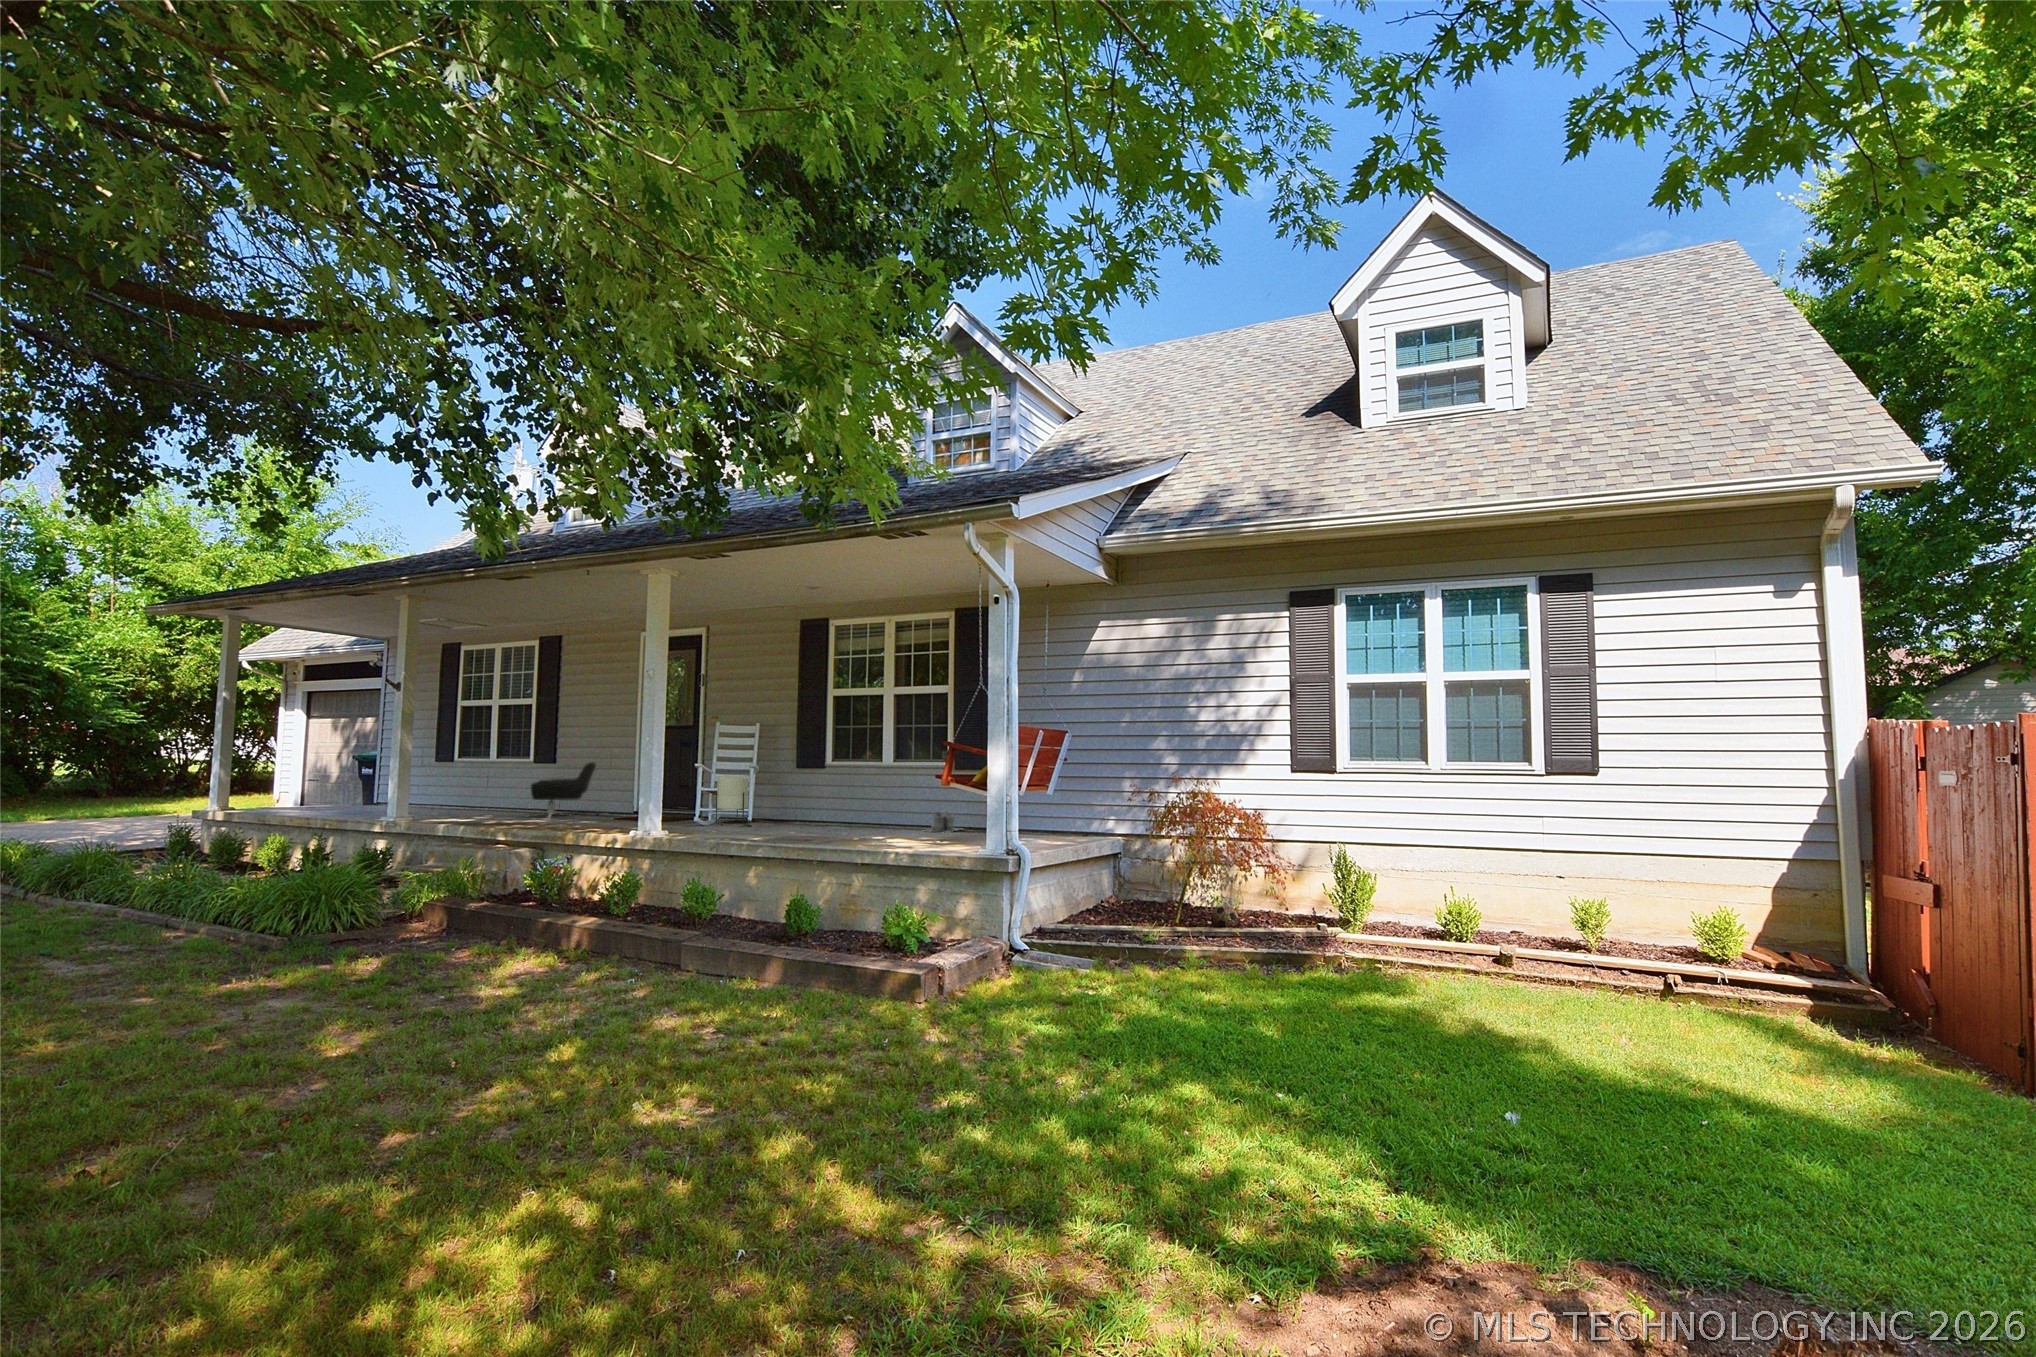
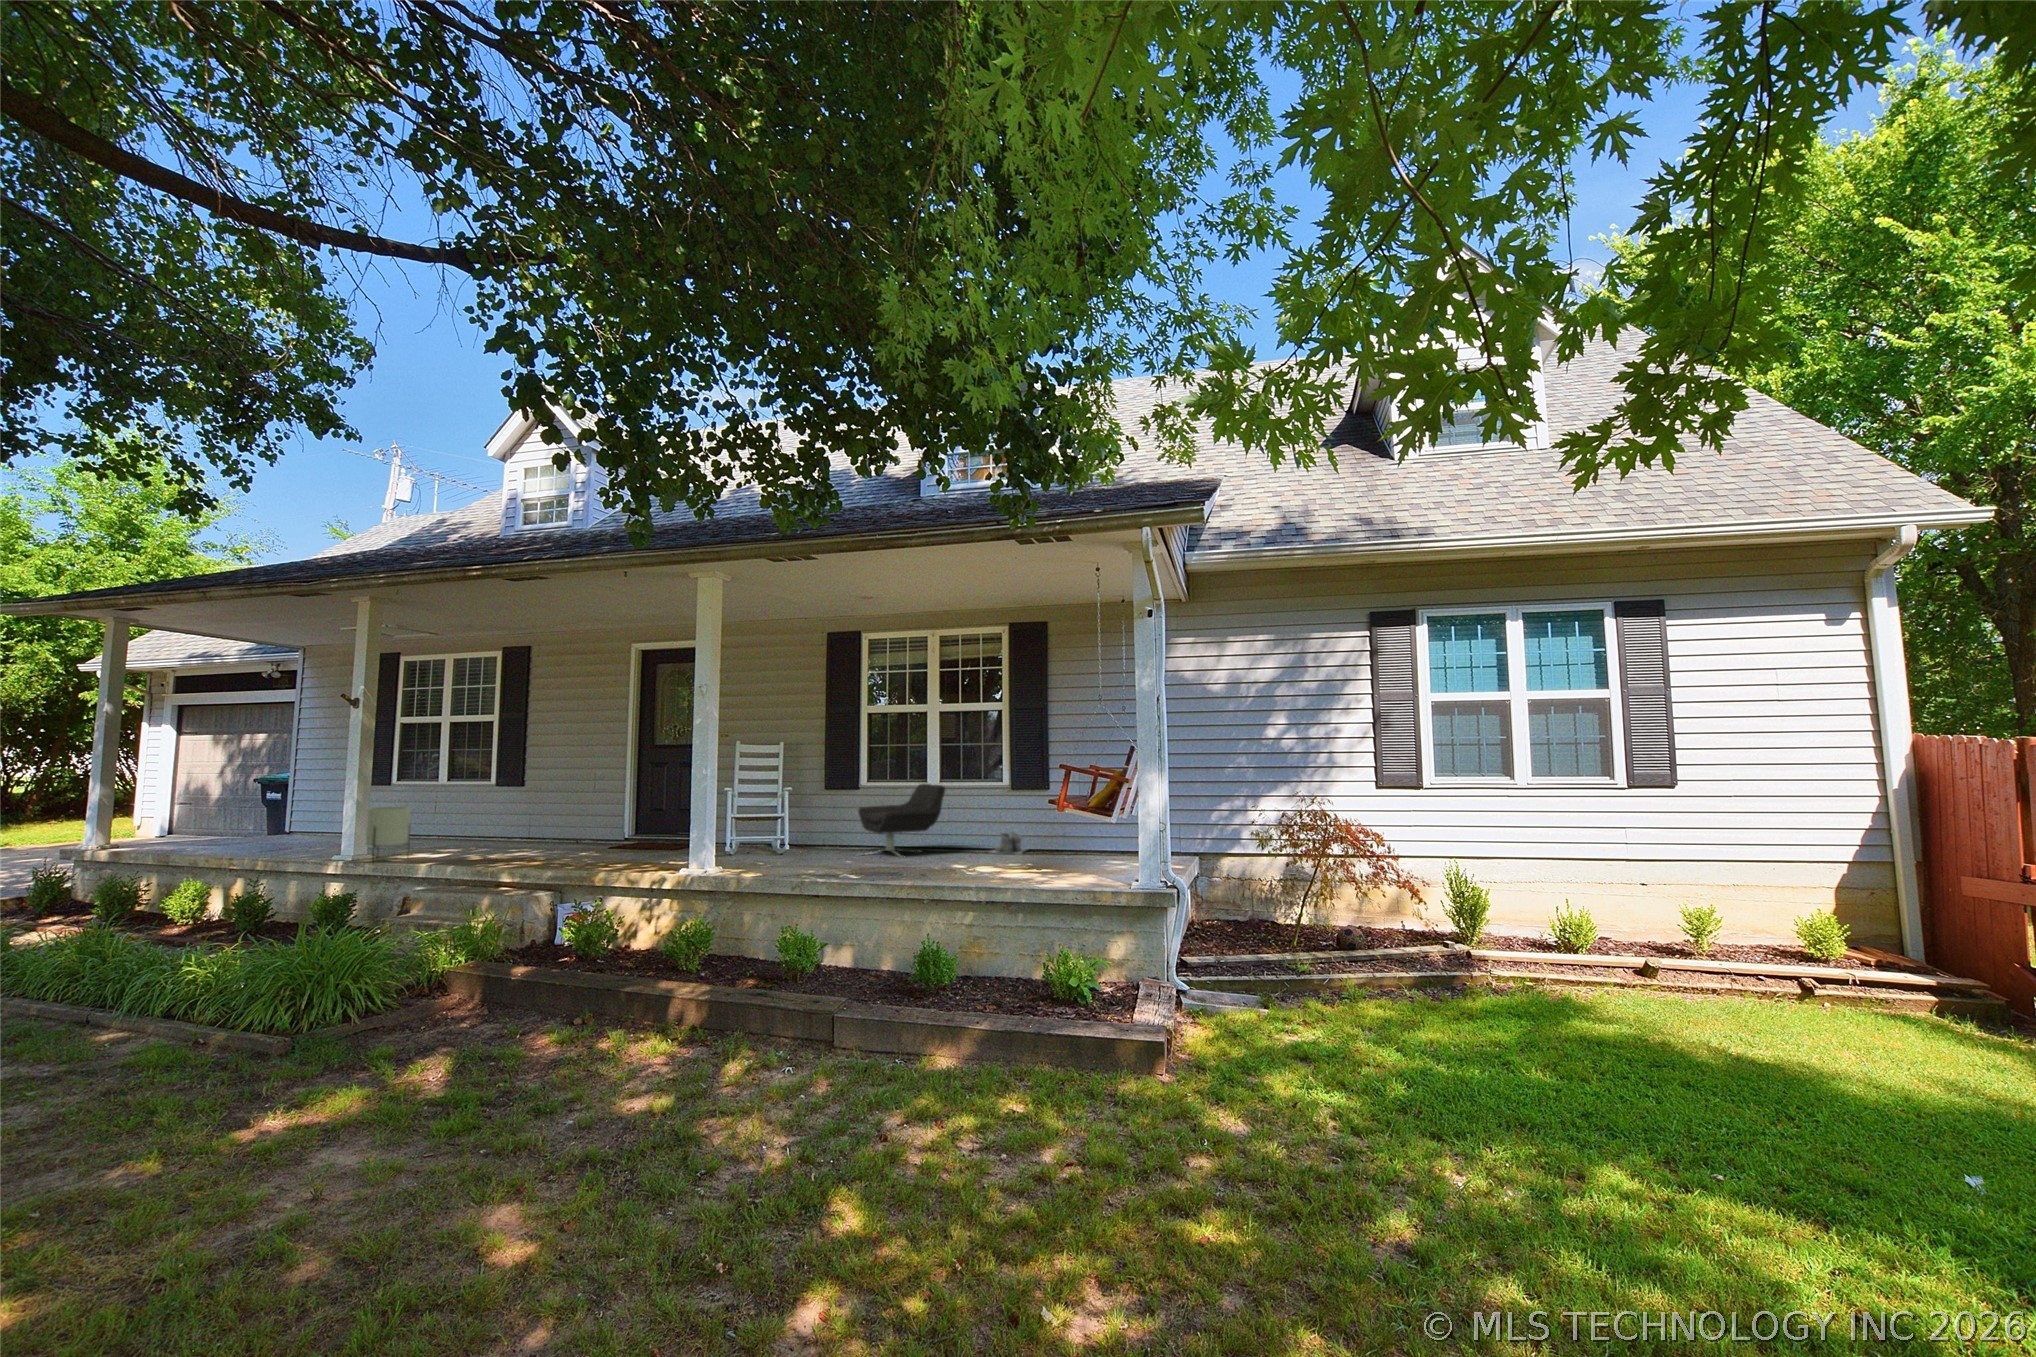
lounge chair: present [531,762,596,818] -> present [858,784,945,856]
planter: present [716,776,749,823] -> present [366,807,410,851]

